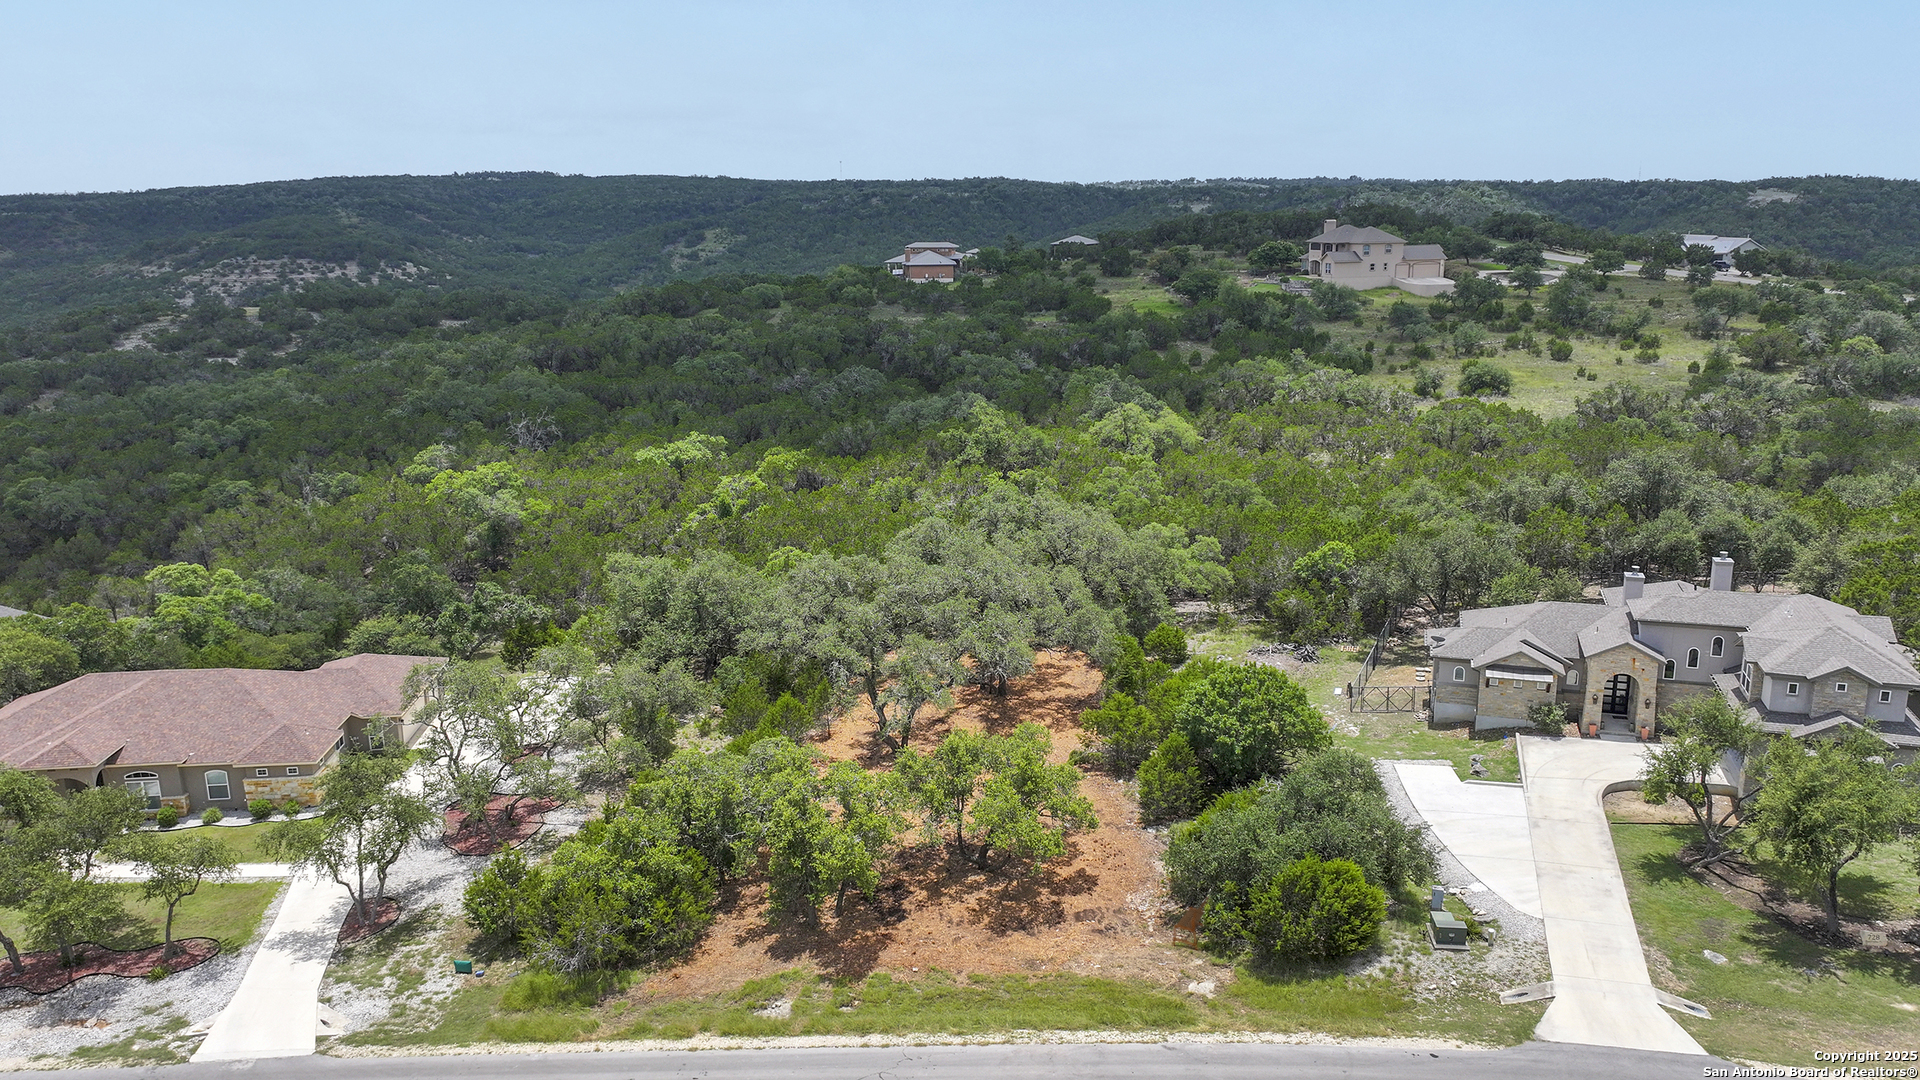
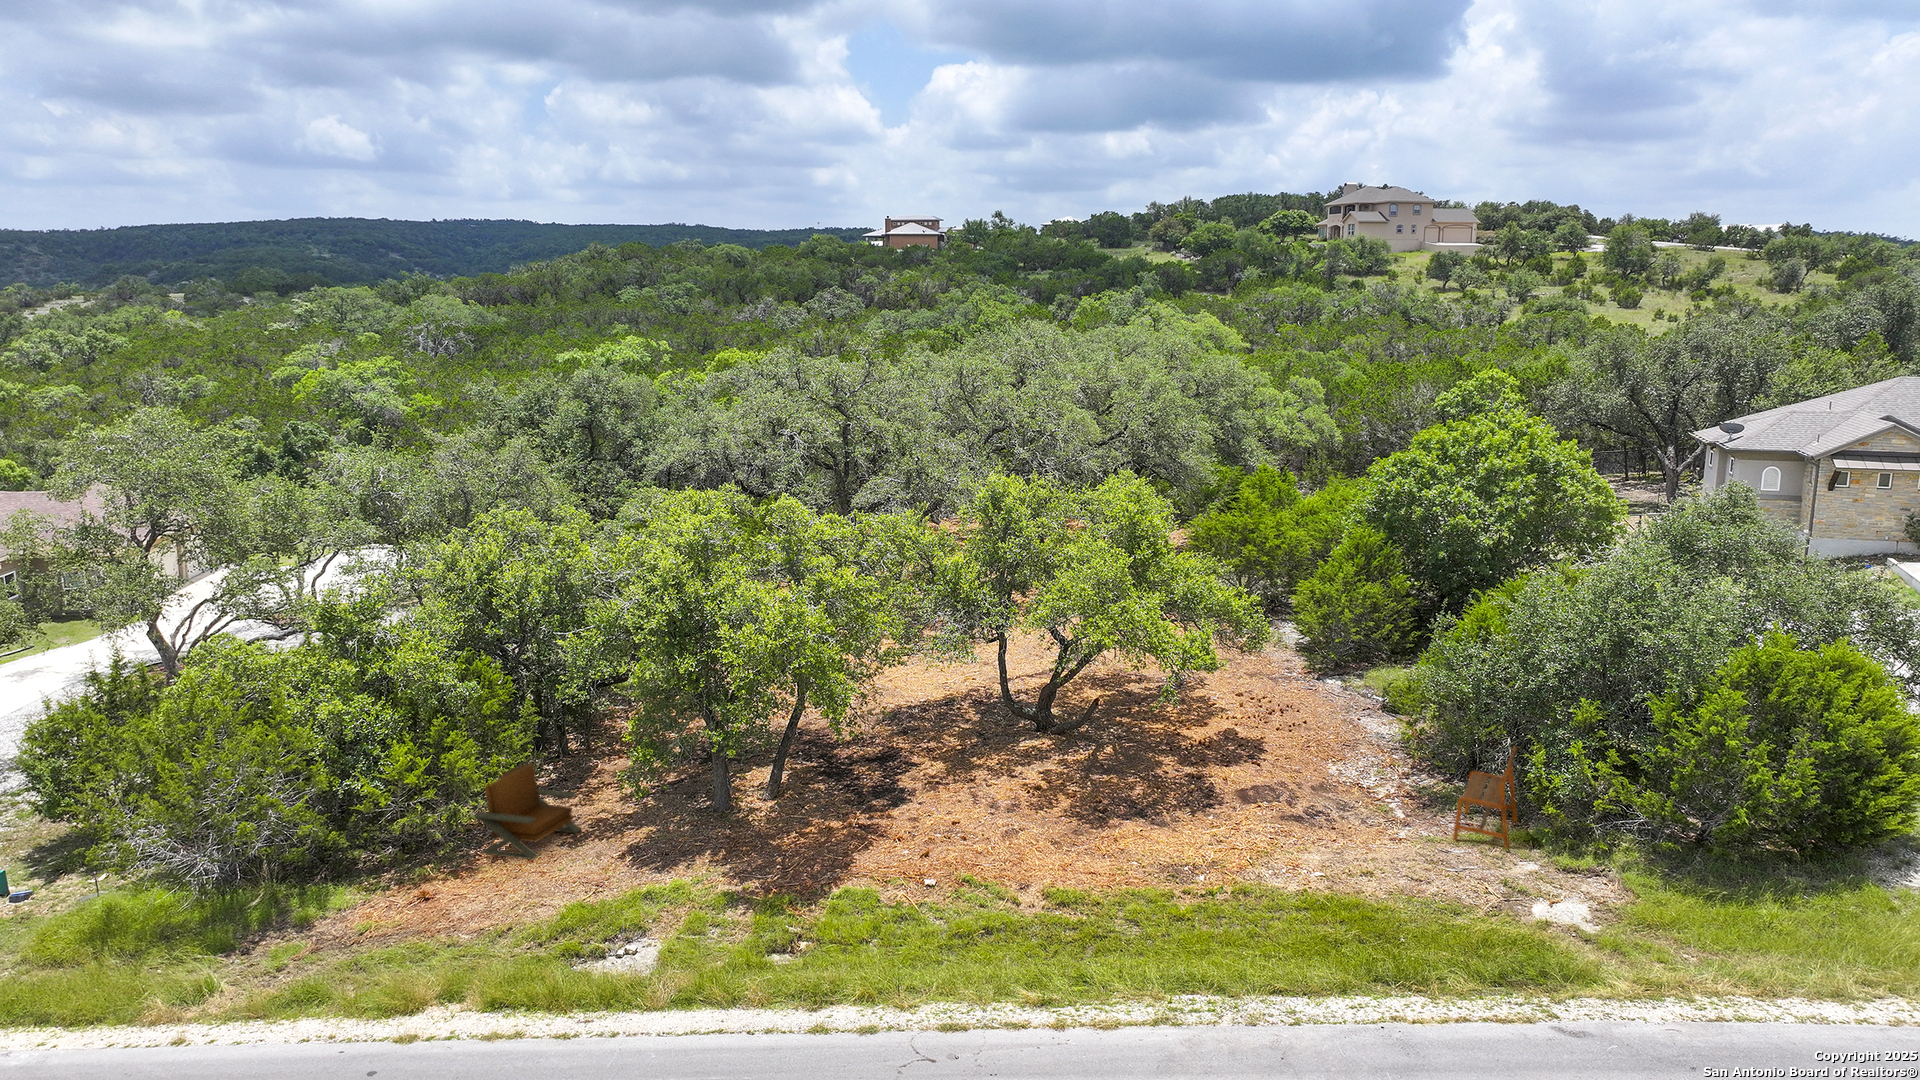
lounge chair: none [692,903,741,955] -> present [476,764,581,860]

